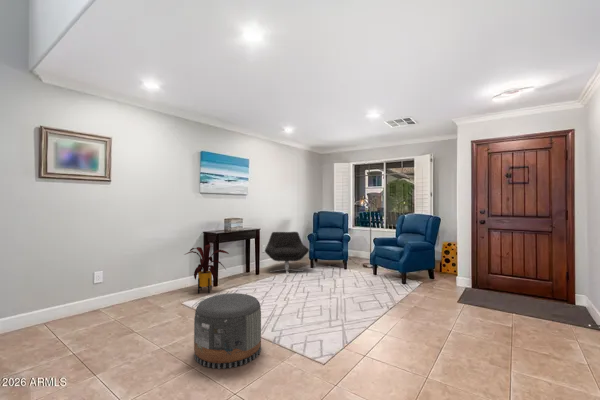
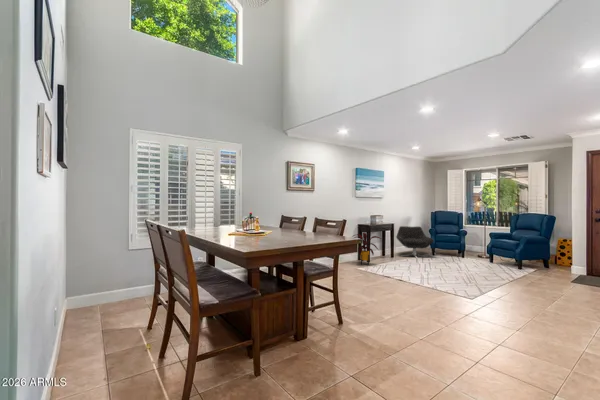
pouf: present [194,293,261,369] -> none [390,259,430,297]

